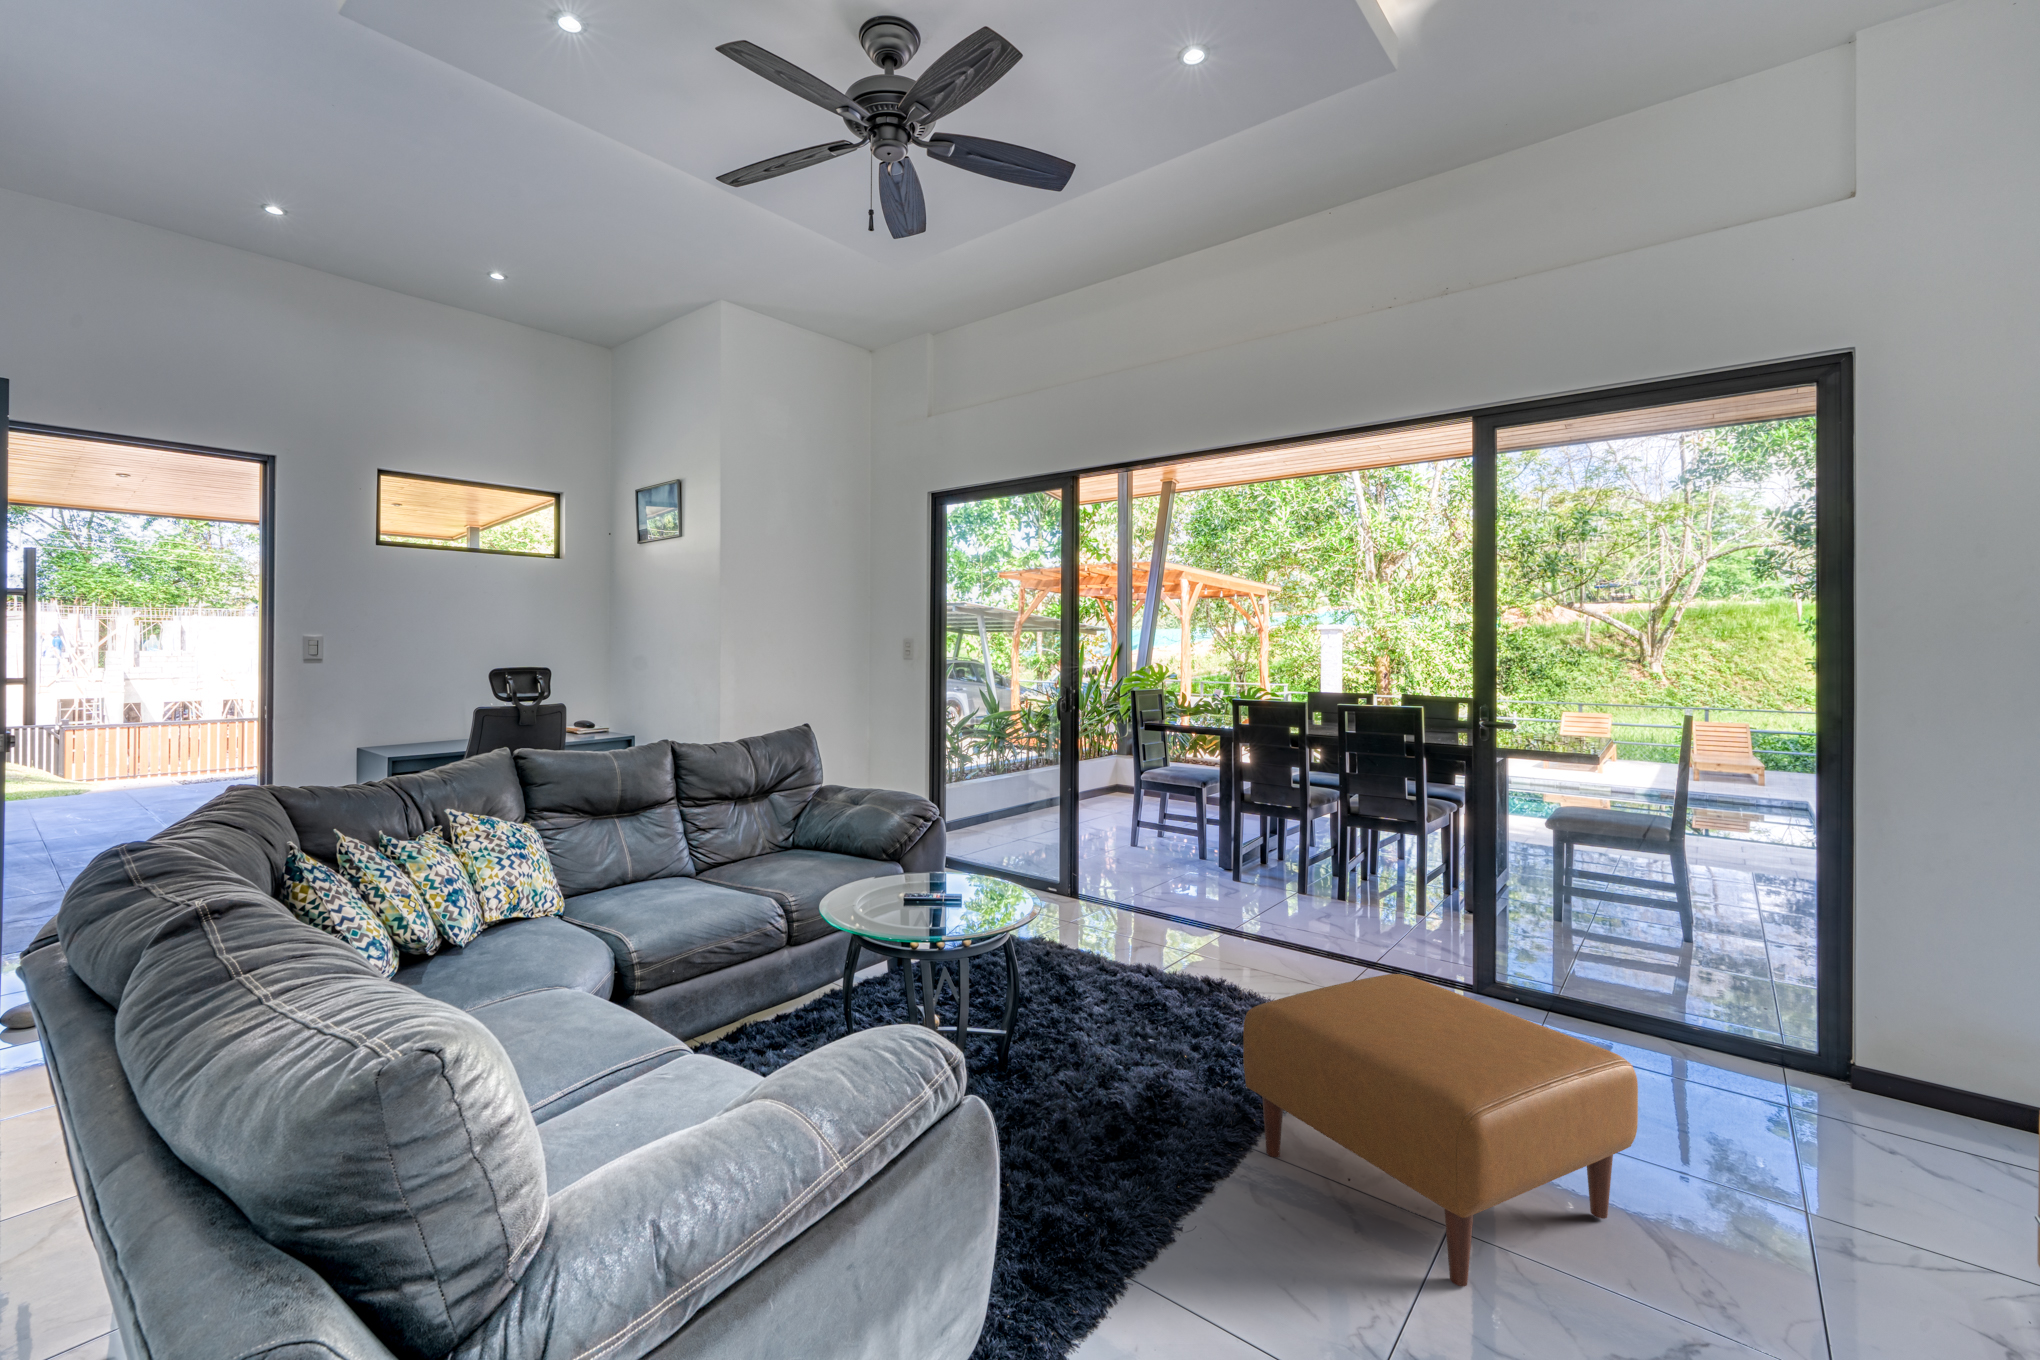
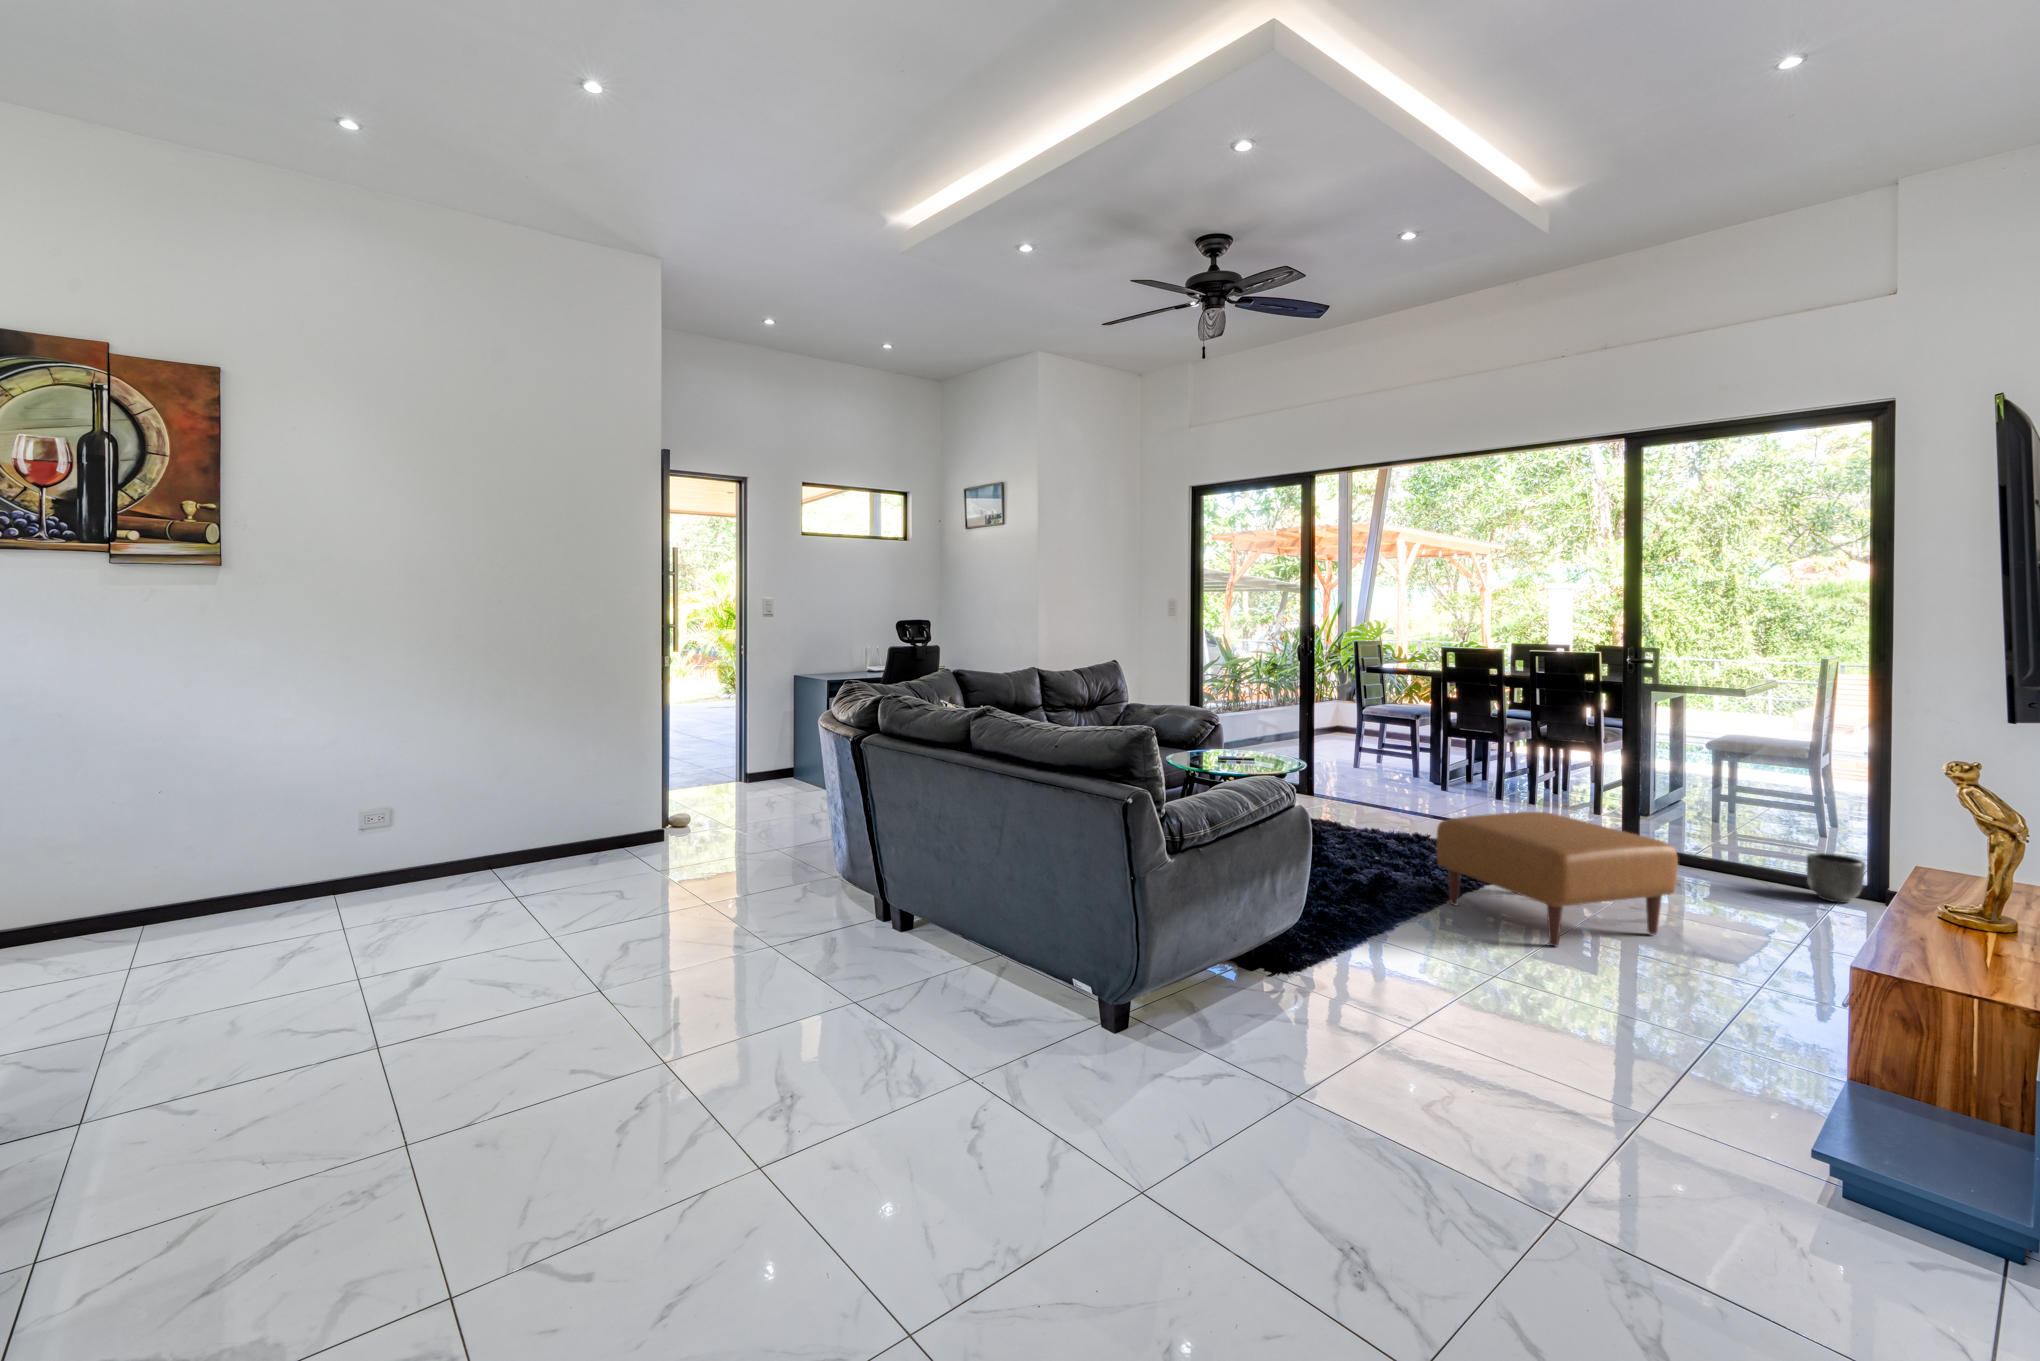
planter: none [1743,1005,1828,1086] -> present [1807,853,1865,903]

